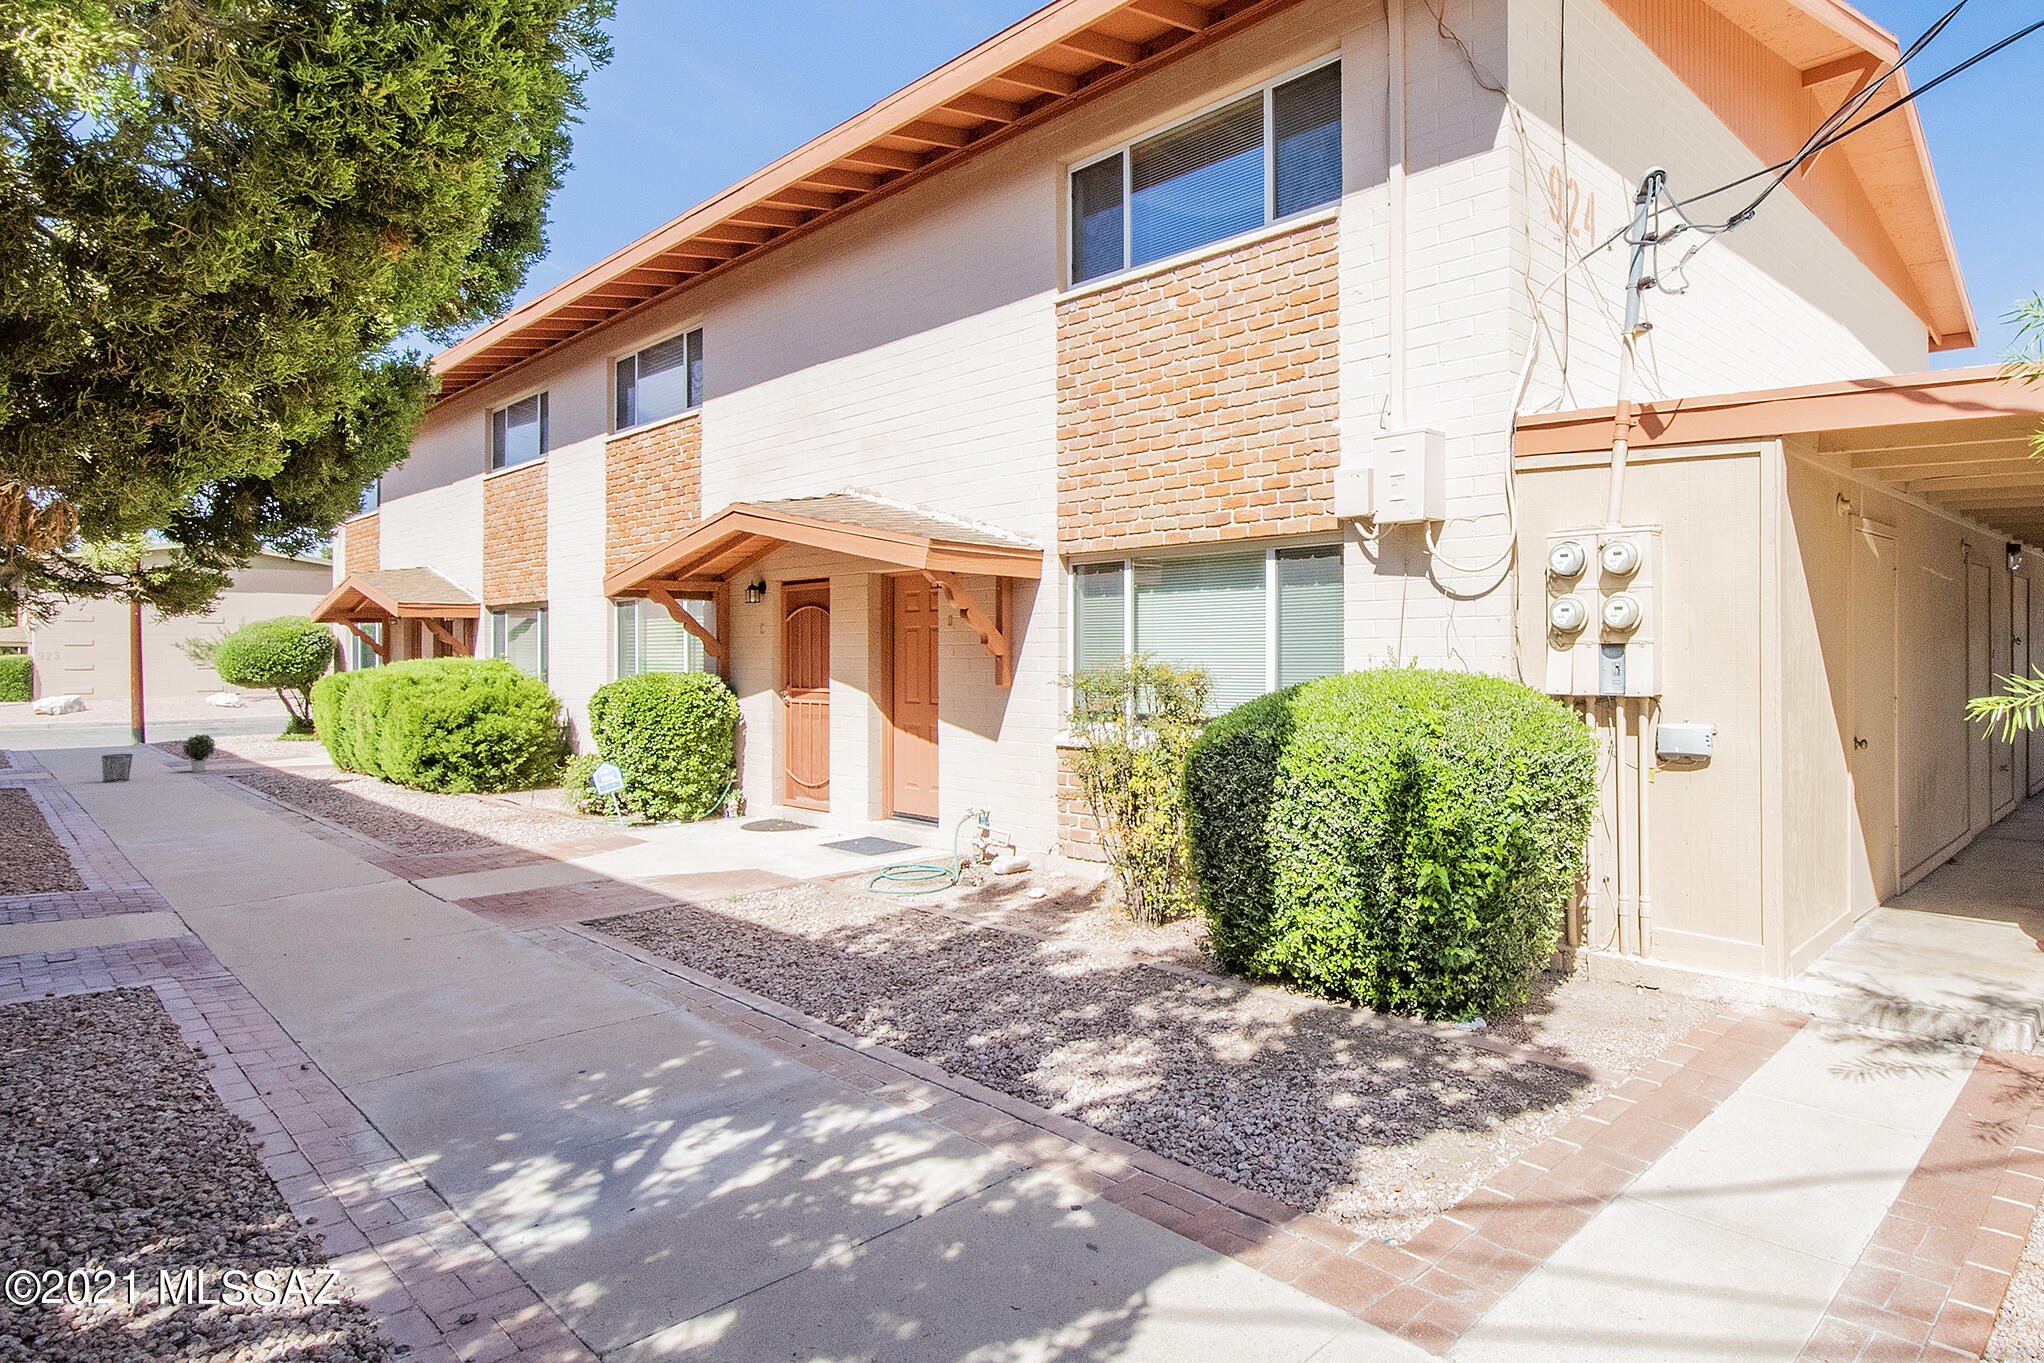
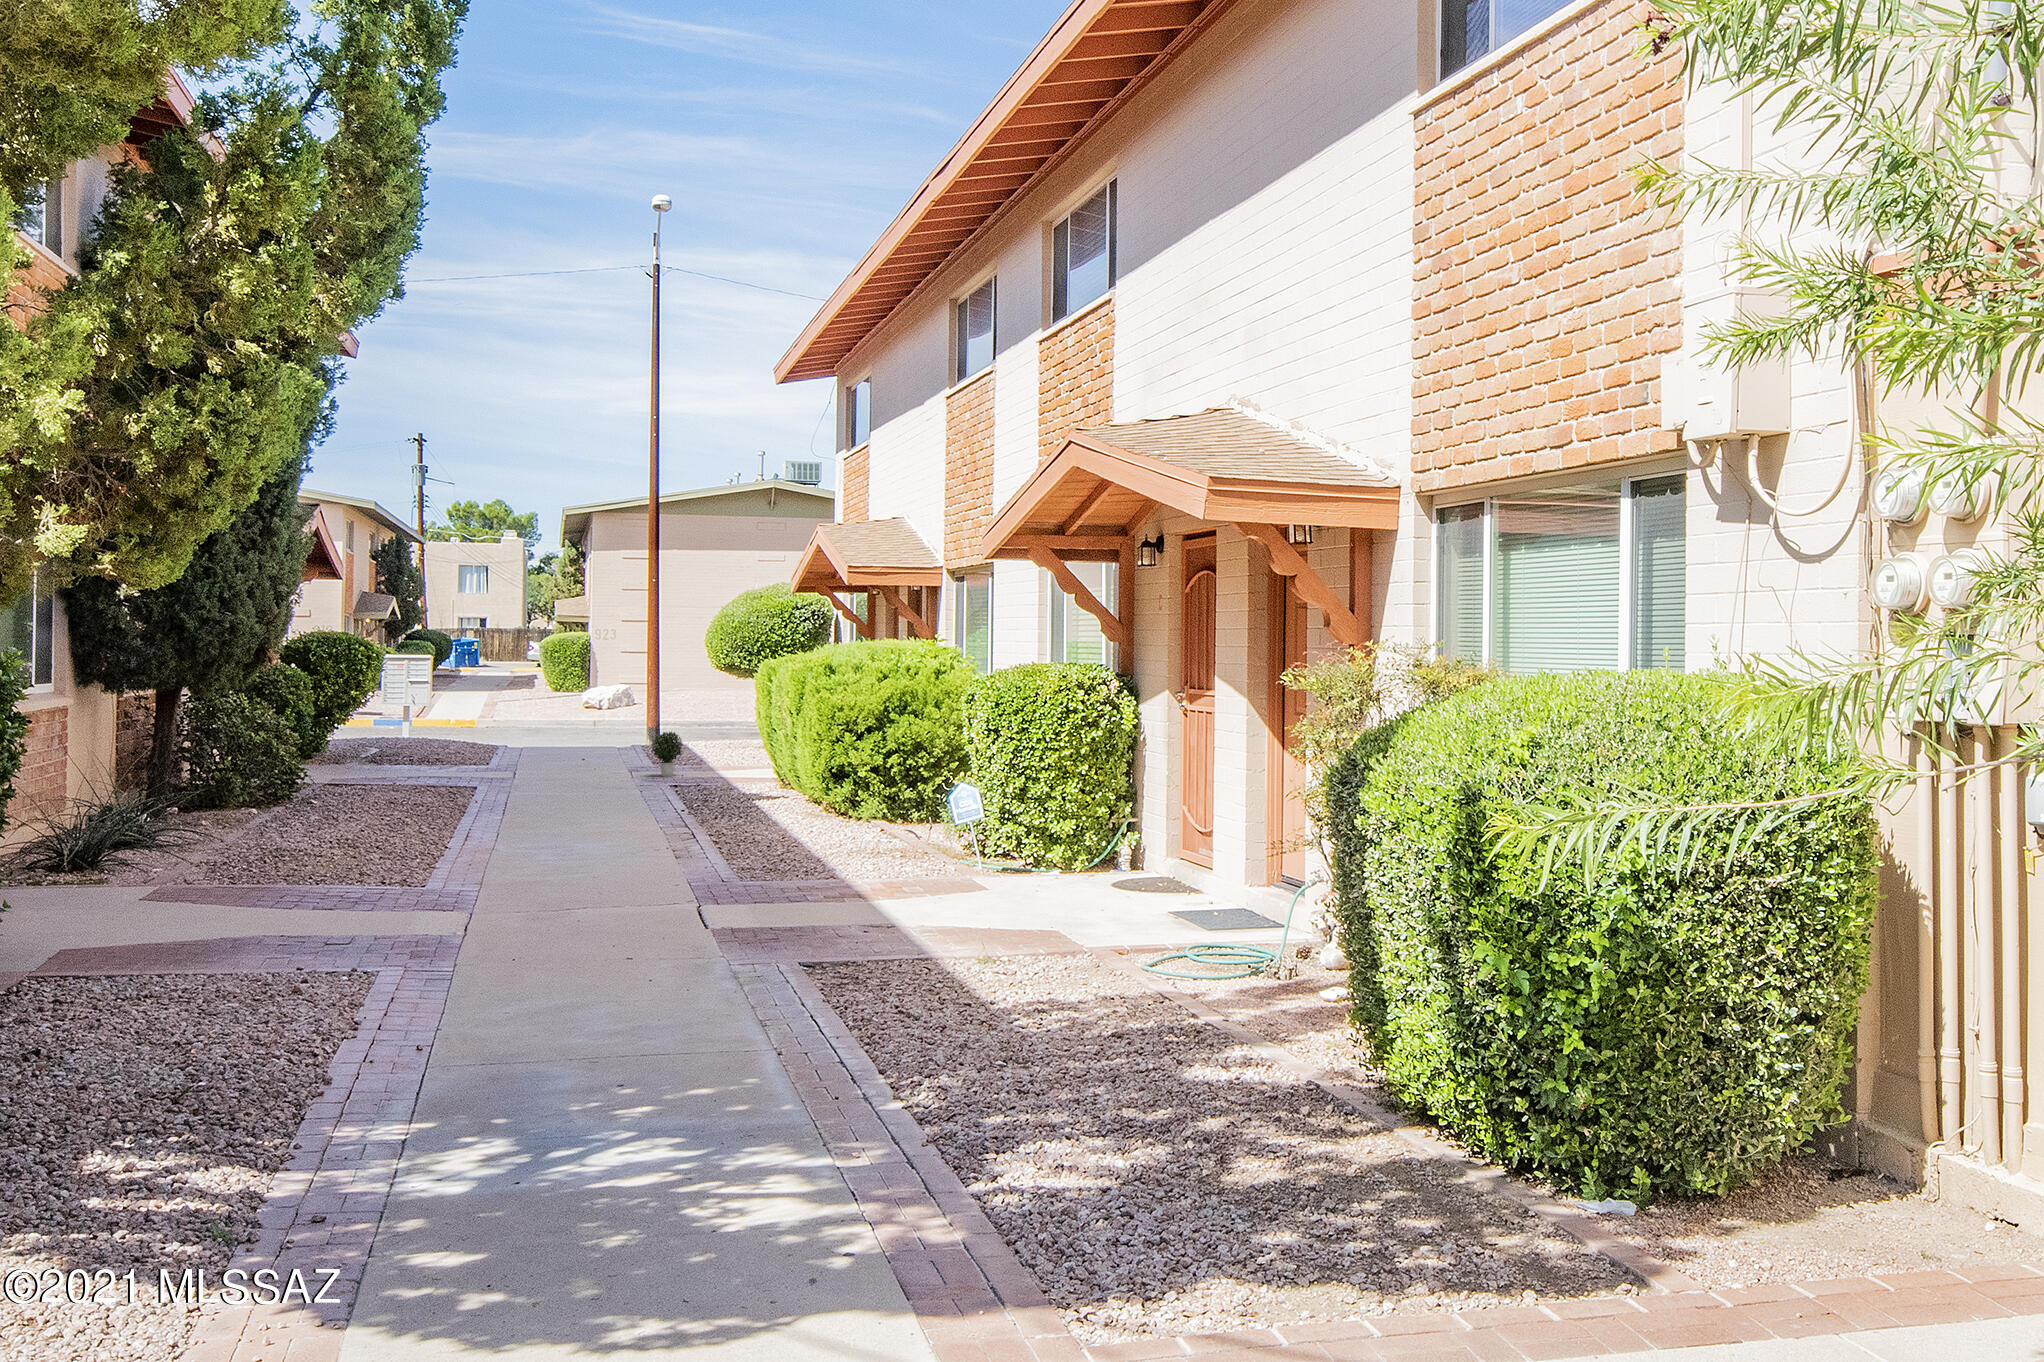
waste bin: present [102,754,133,783] -> none [569,752,599,785]

